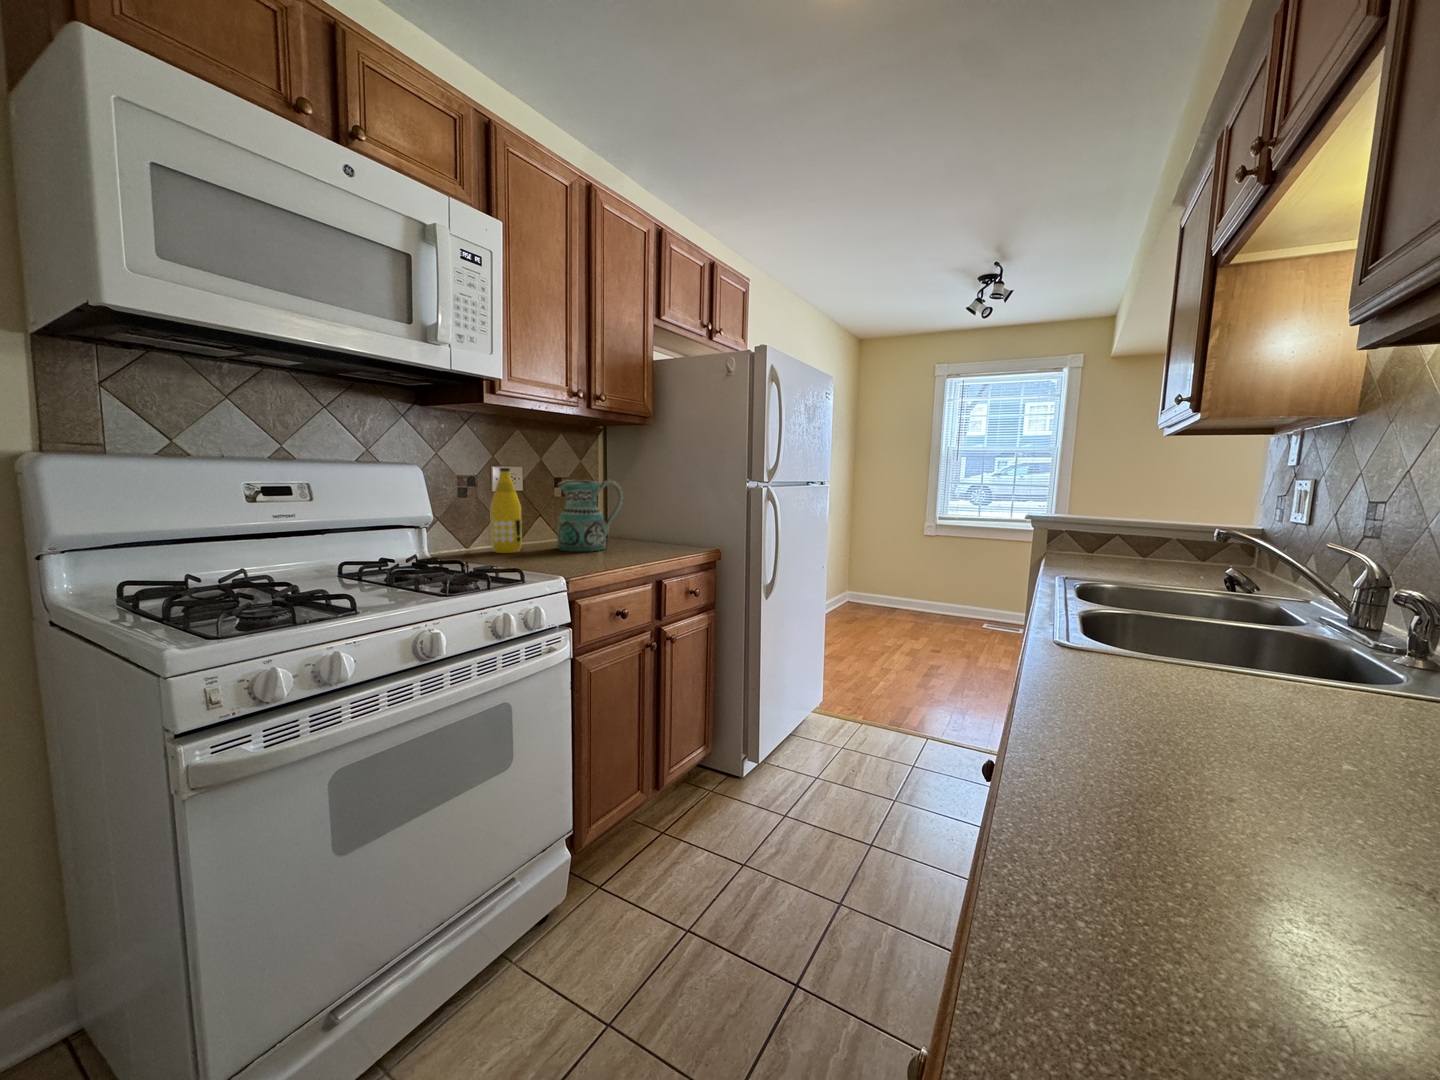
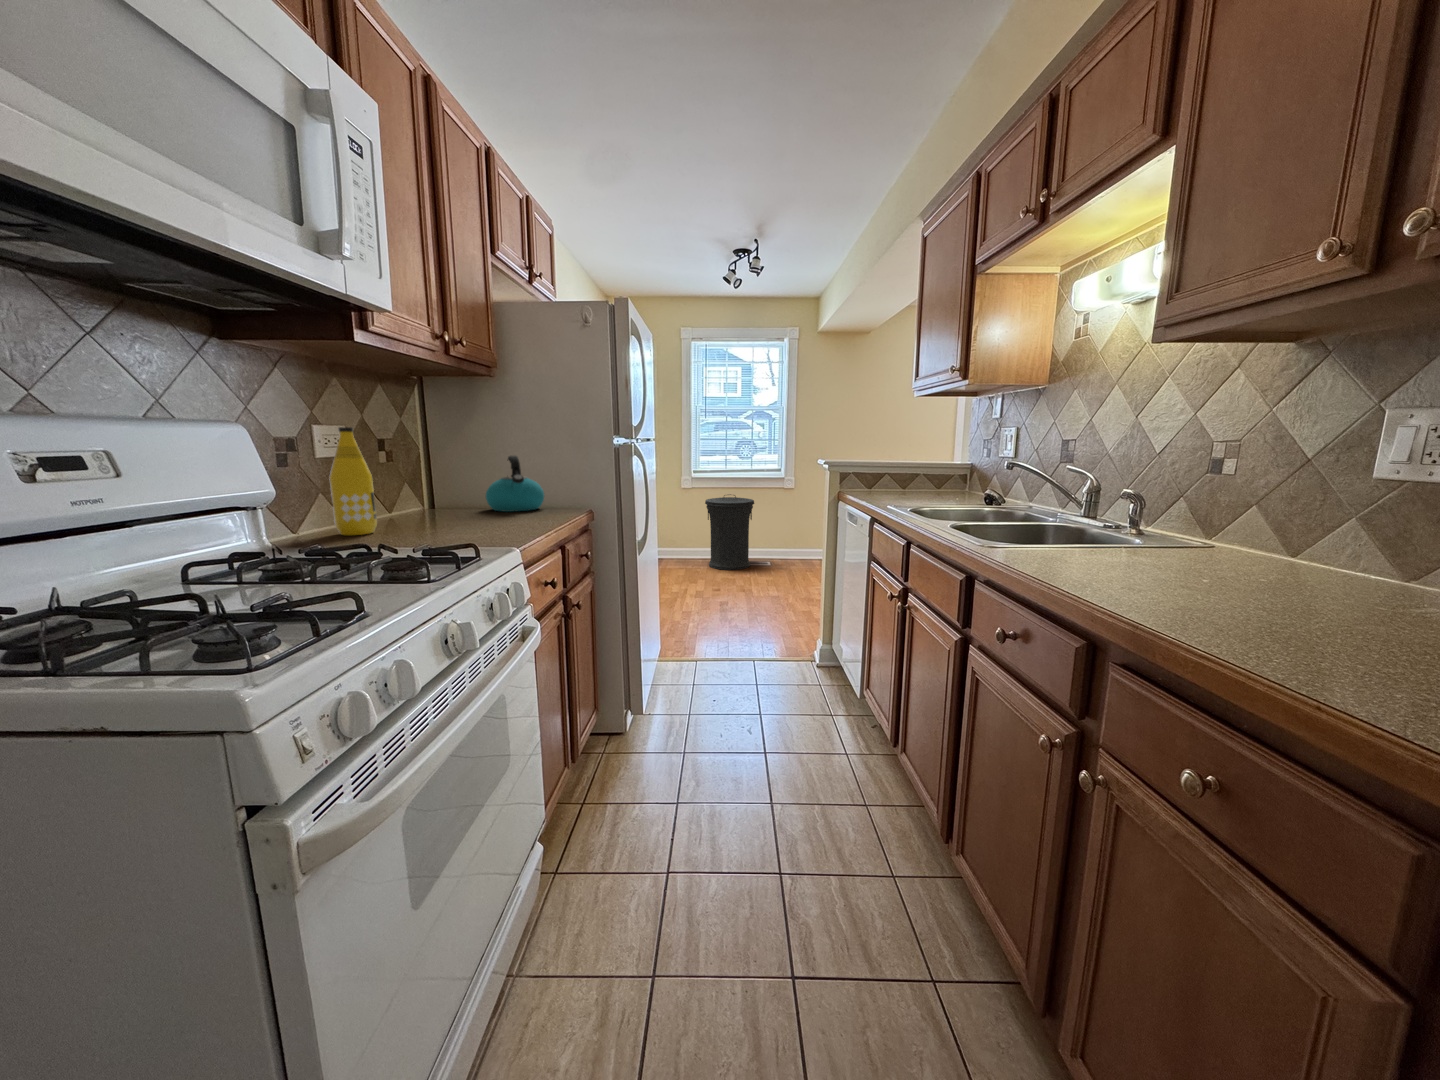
ceramic pitcher: present [557,480,623,552] -> none [406,440,485,526]
kettle: none [641,494,692,545] -> present [486,456,544,512]
trash can: none [944,545,1006,631] -> present [705,494,754,570]

